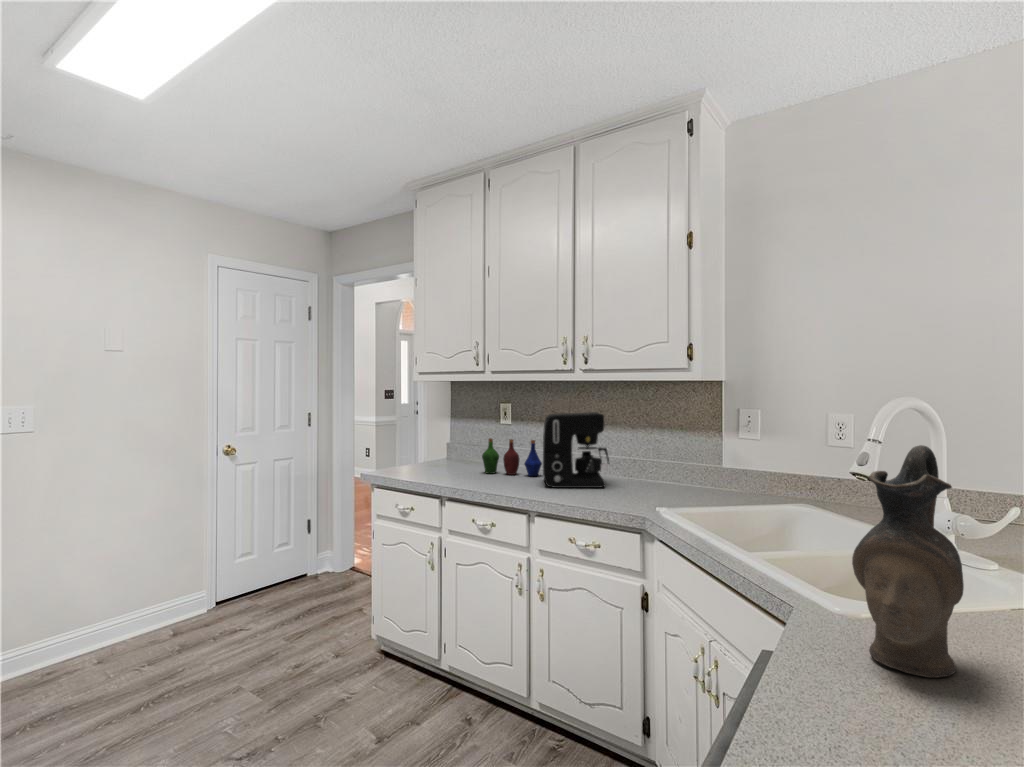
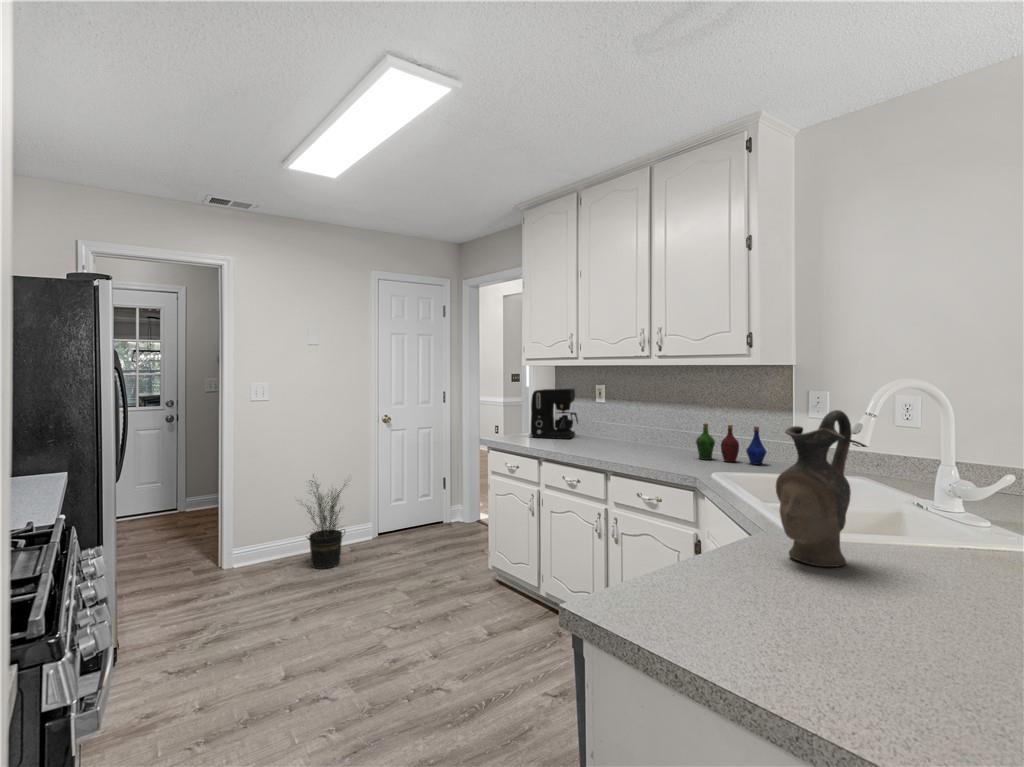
coffee maker: present [543,412,609,488] -> present [531,389,578,439]
bottle: present [482,438,542,476] -> present [696,423,767,465]
potted plant: none [79,527,182,666] -> present [301,481,345,569]

